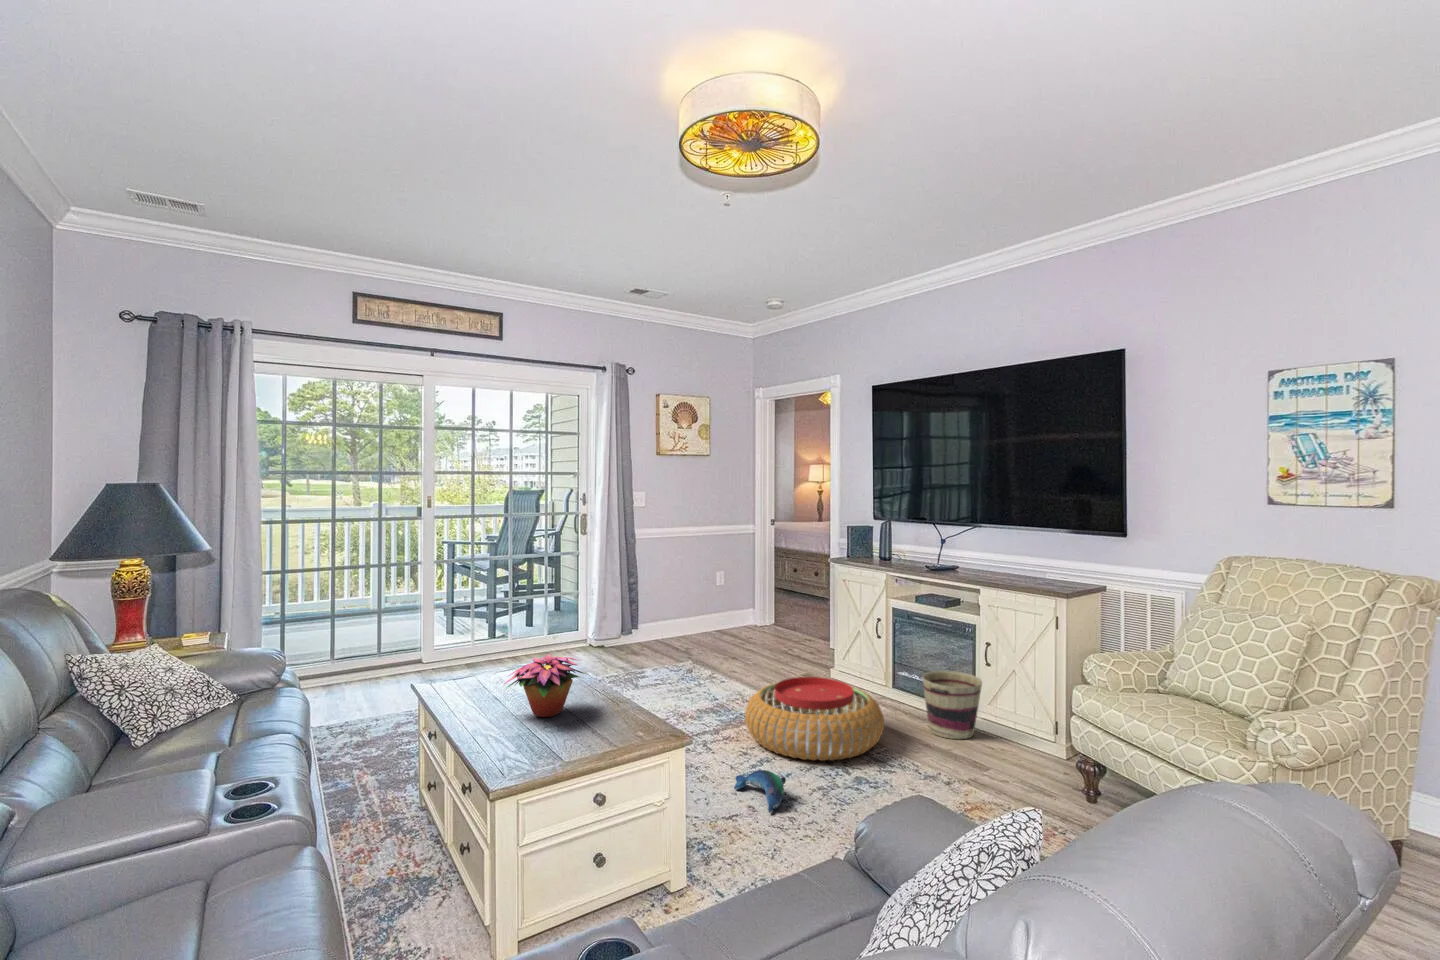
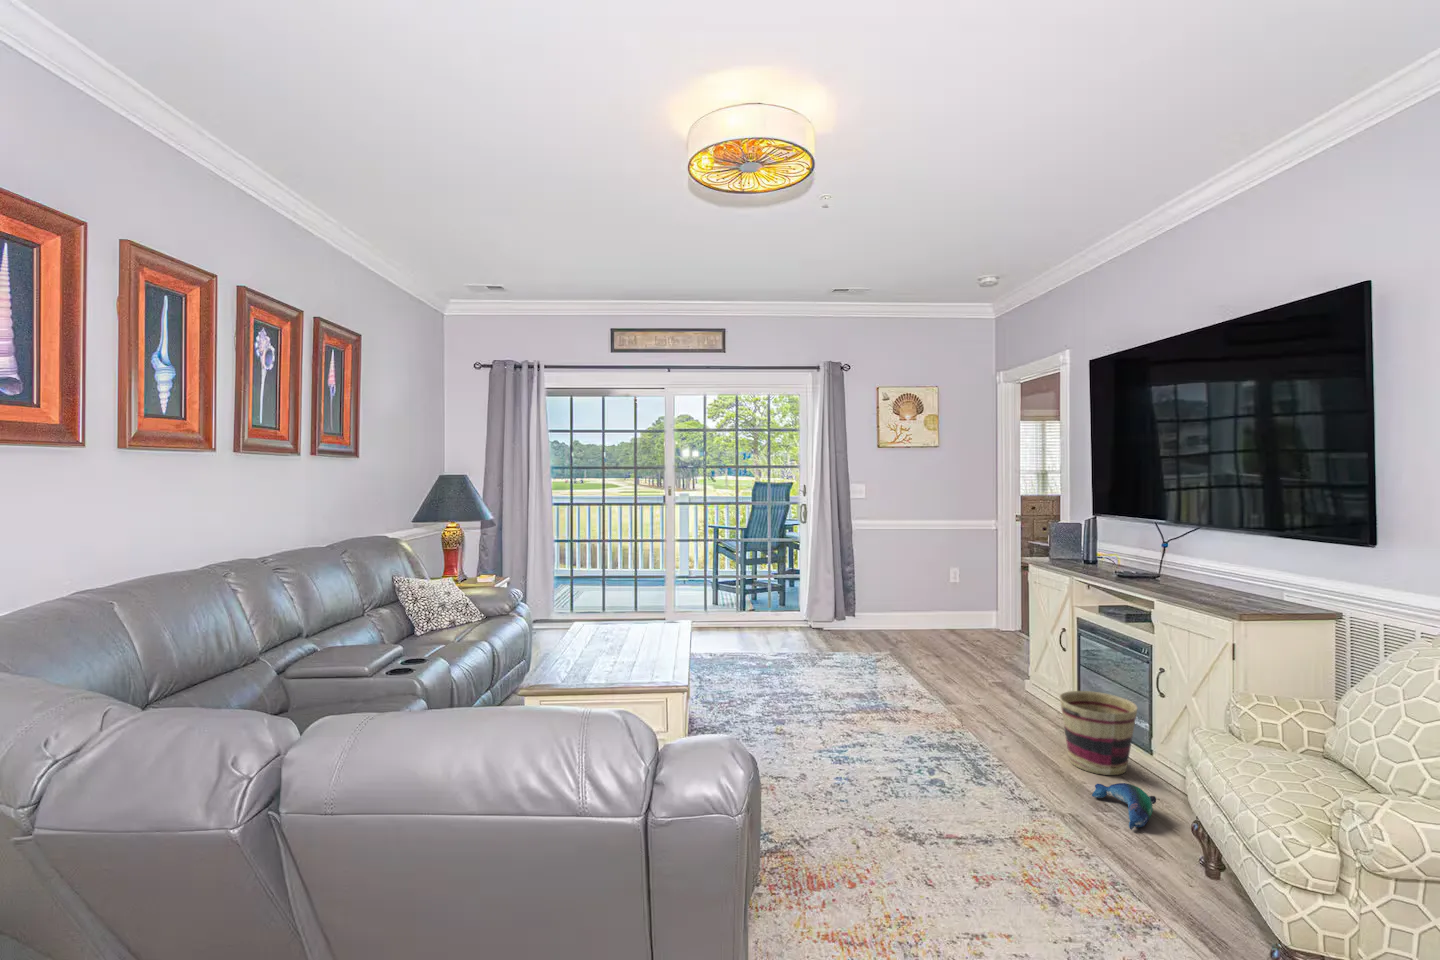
flower arrangement: present [505,654,586,717] -> none [572,605,641,656]
pouf: present [745,677,884,761] -> none [851,673,1001,761]
plush toy: present [734,770,786,813] -> present [1092,783,1156,829]

